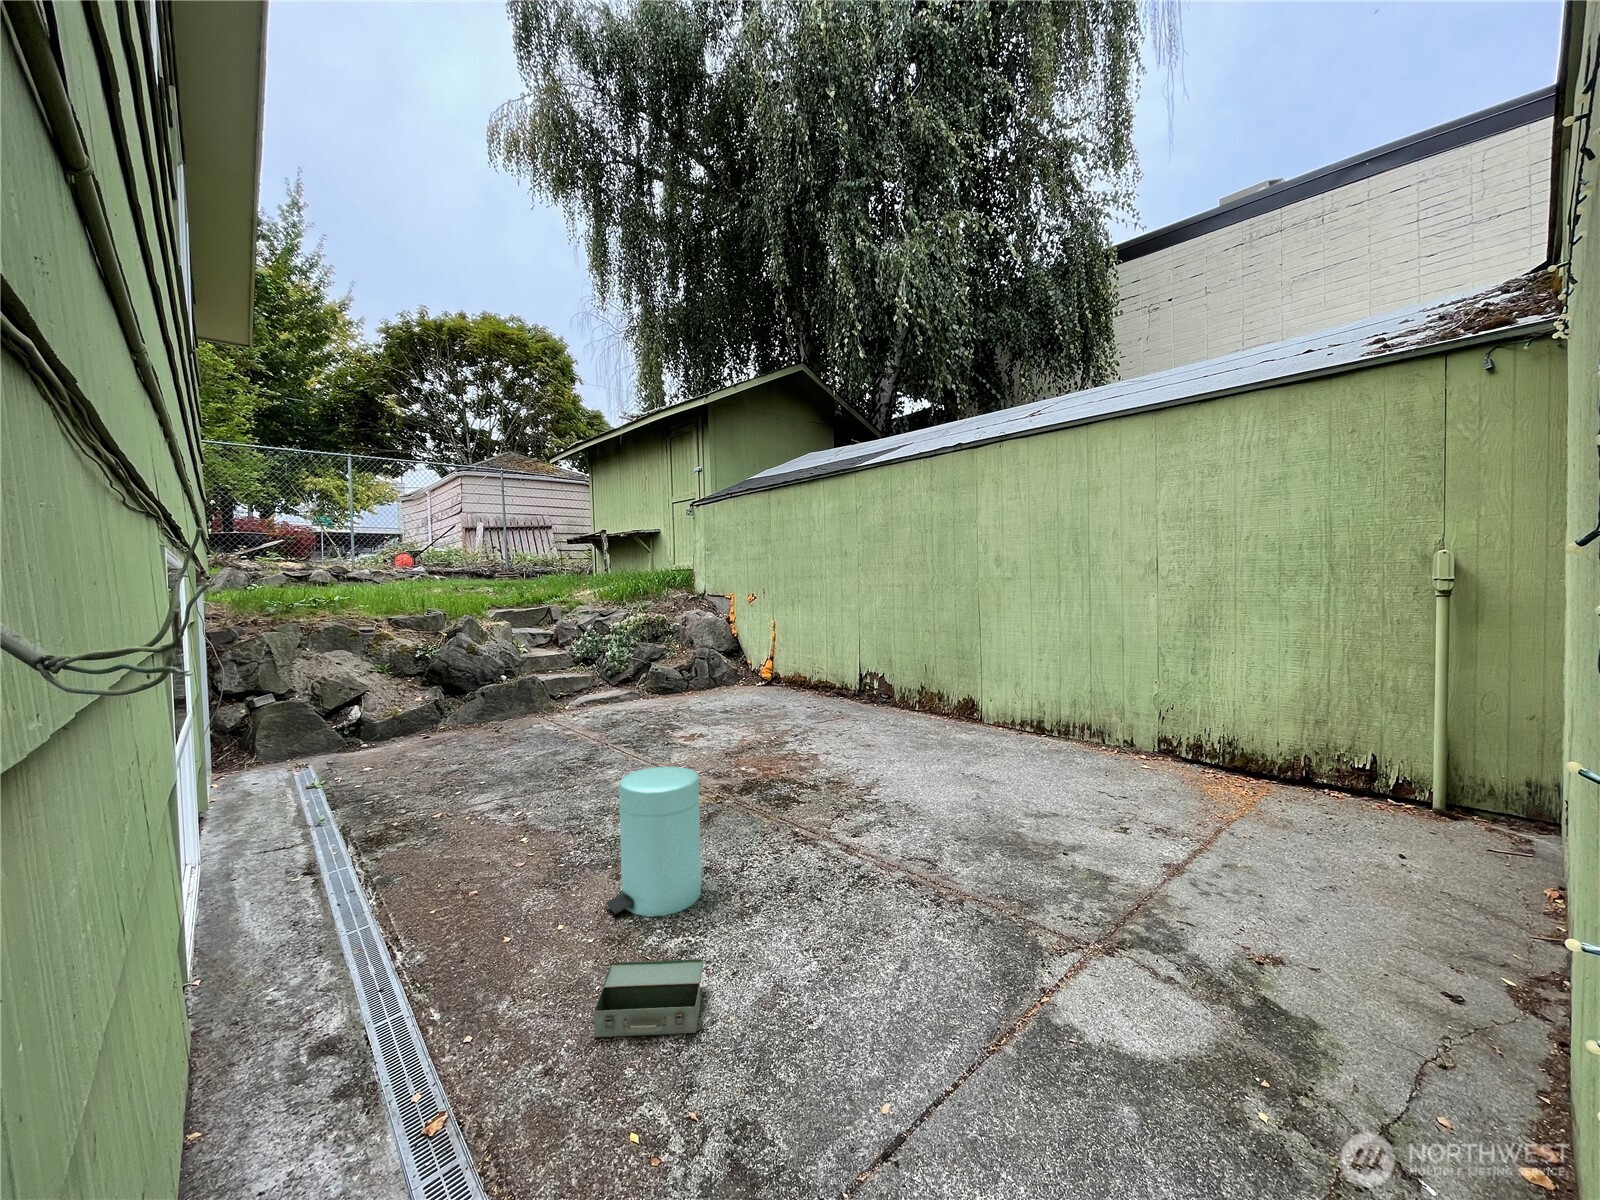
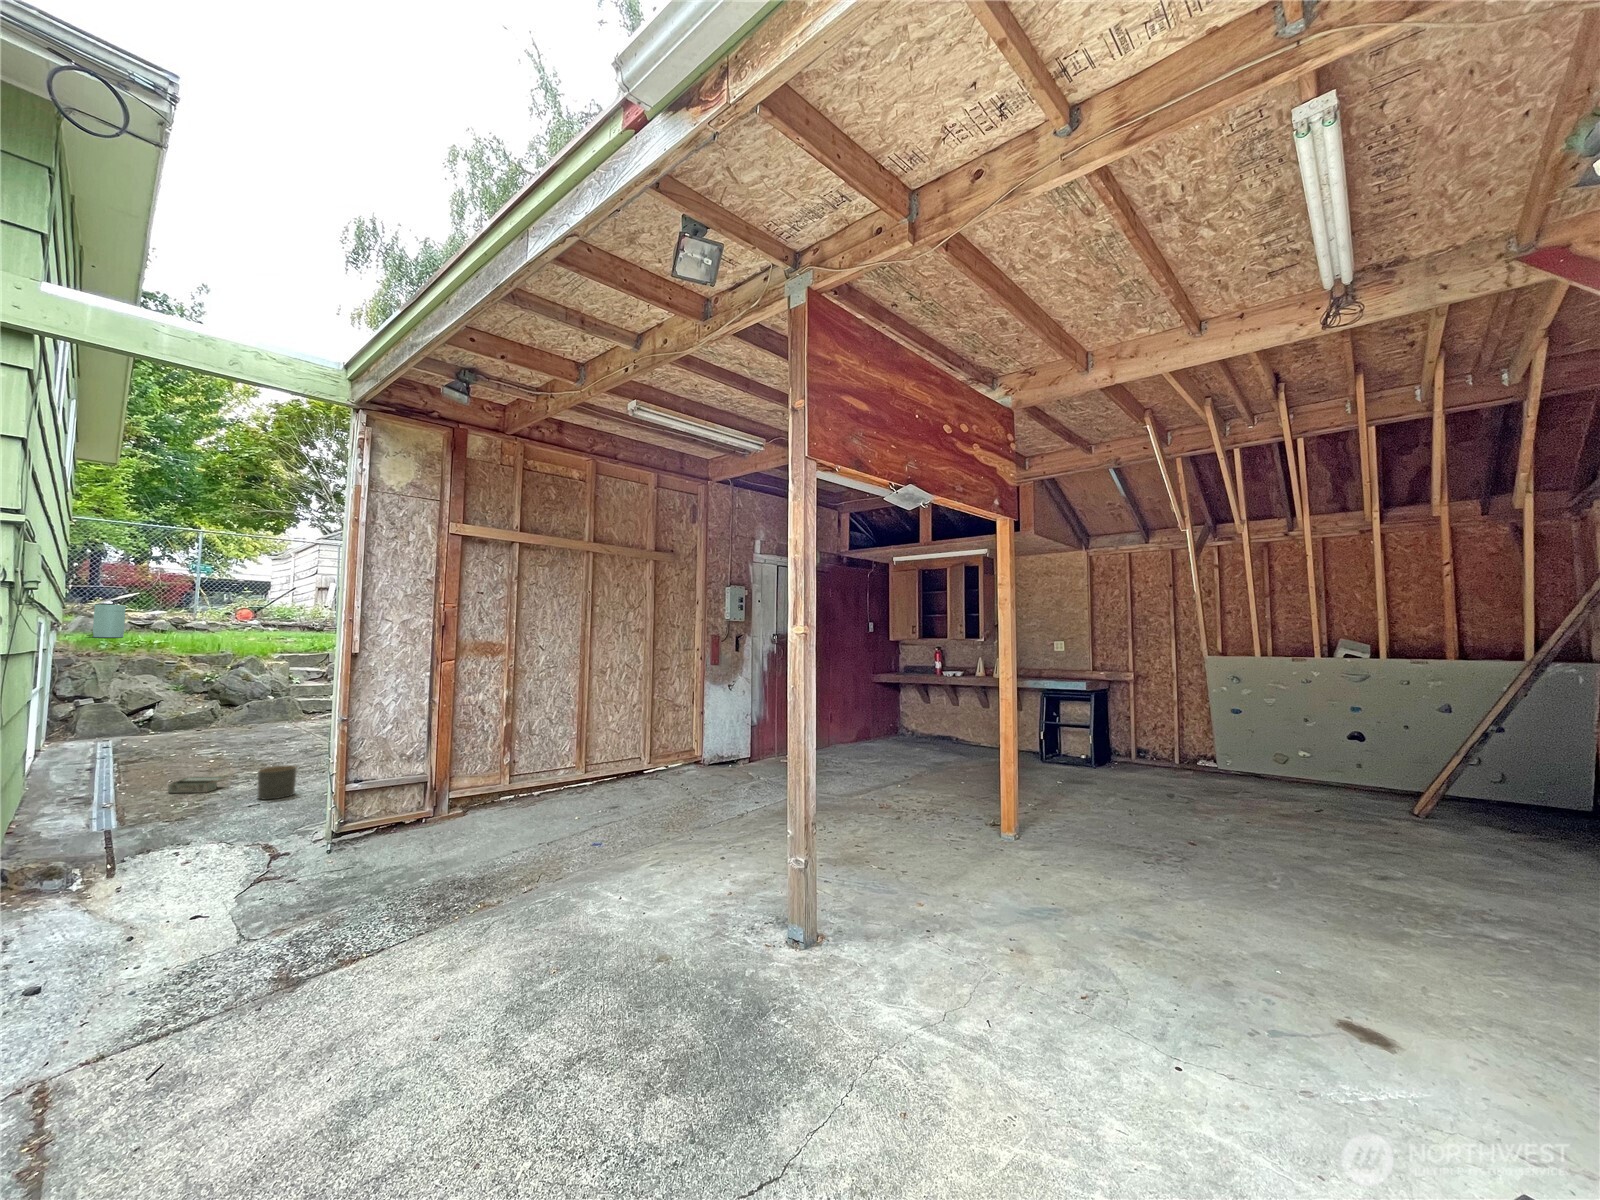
trash can: present [606,766,701,917] -> present [87,604,126,637]
planter: none [885,958,980,1106] -> present [258,765,297,800]

